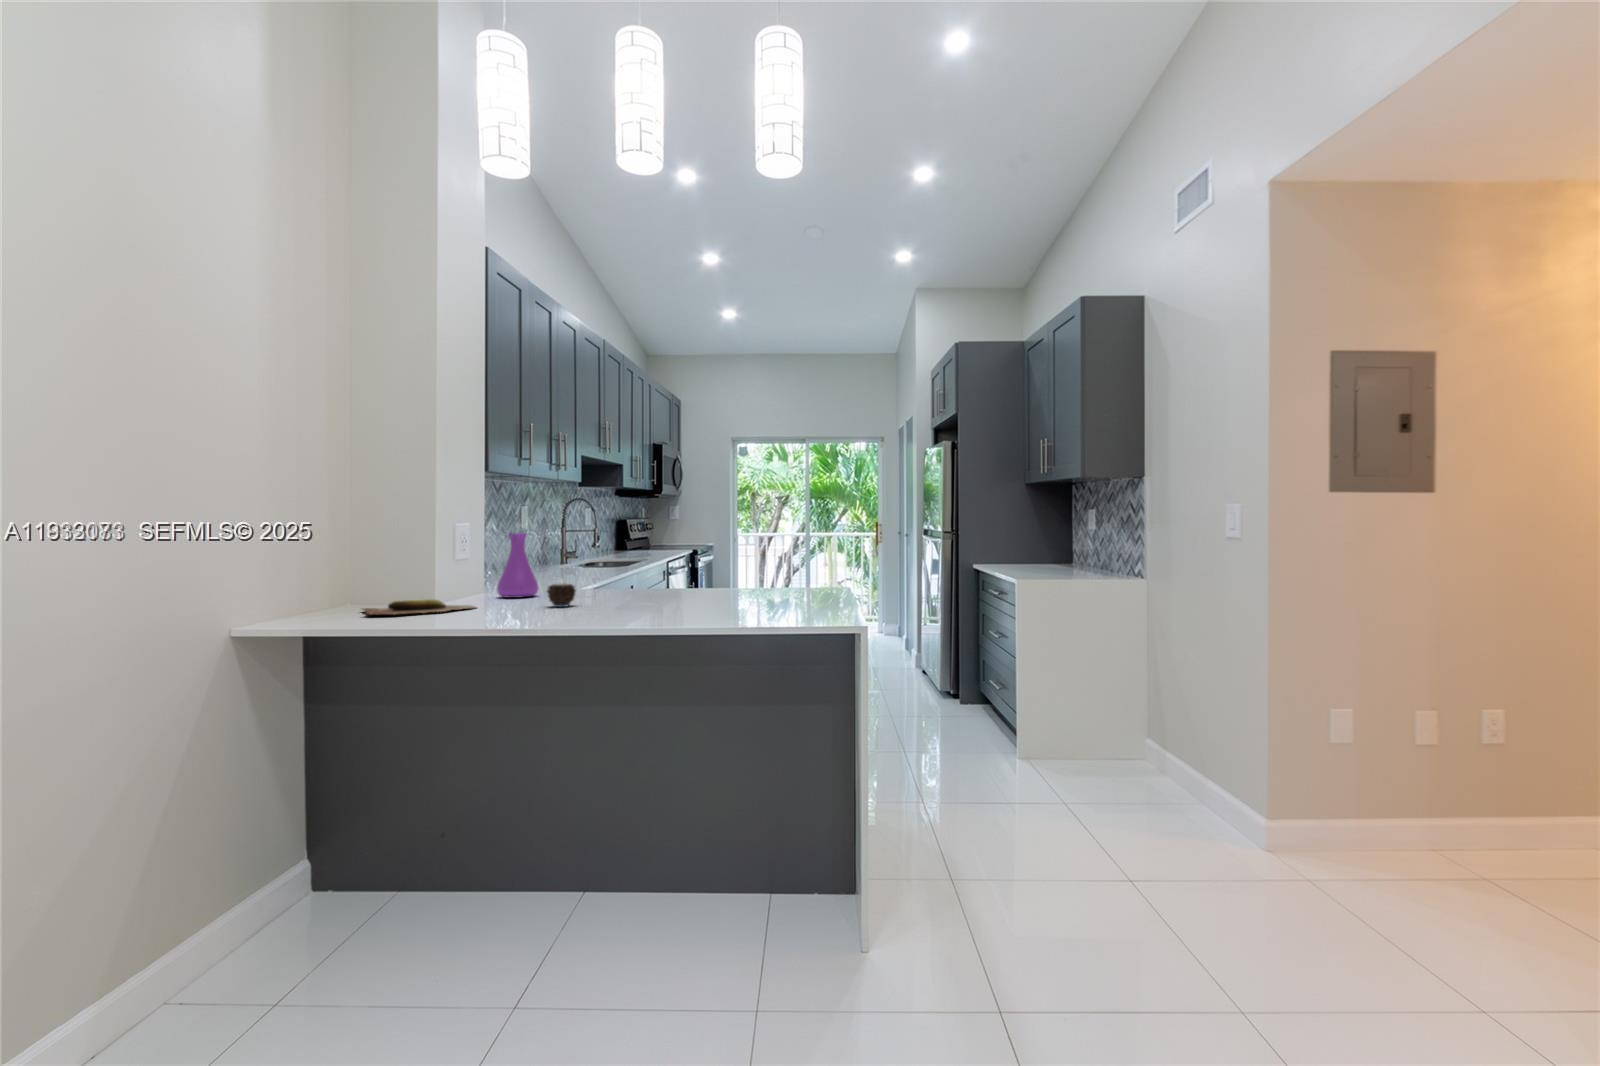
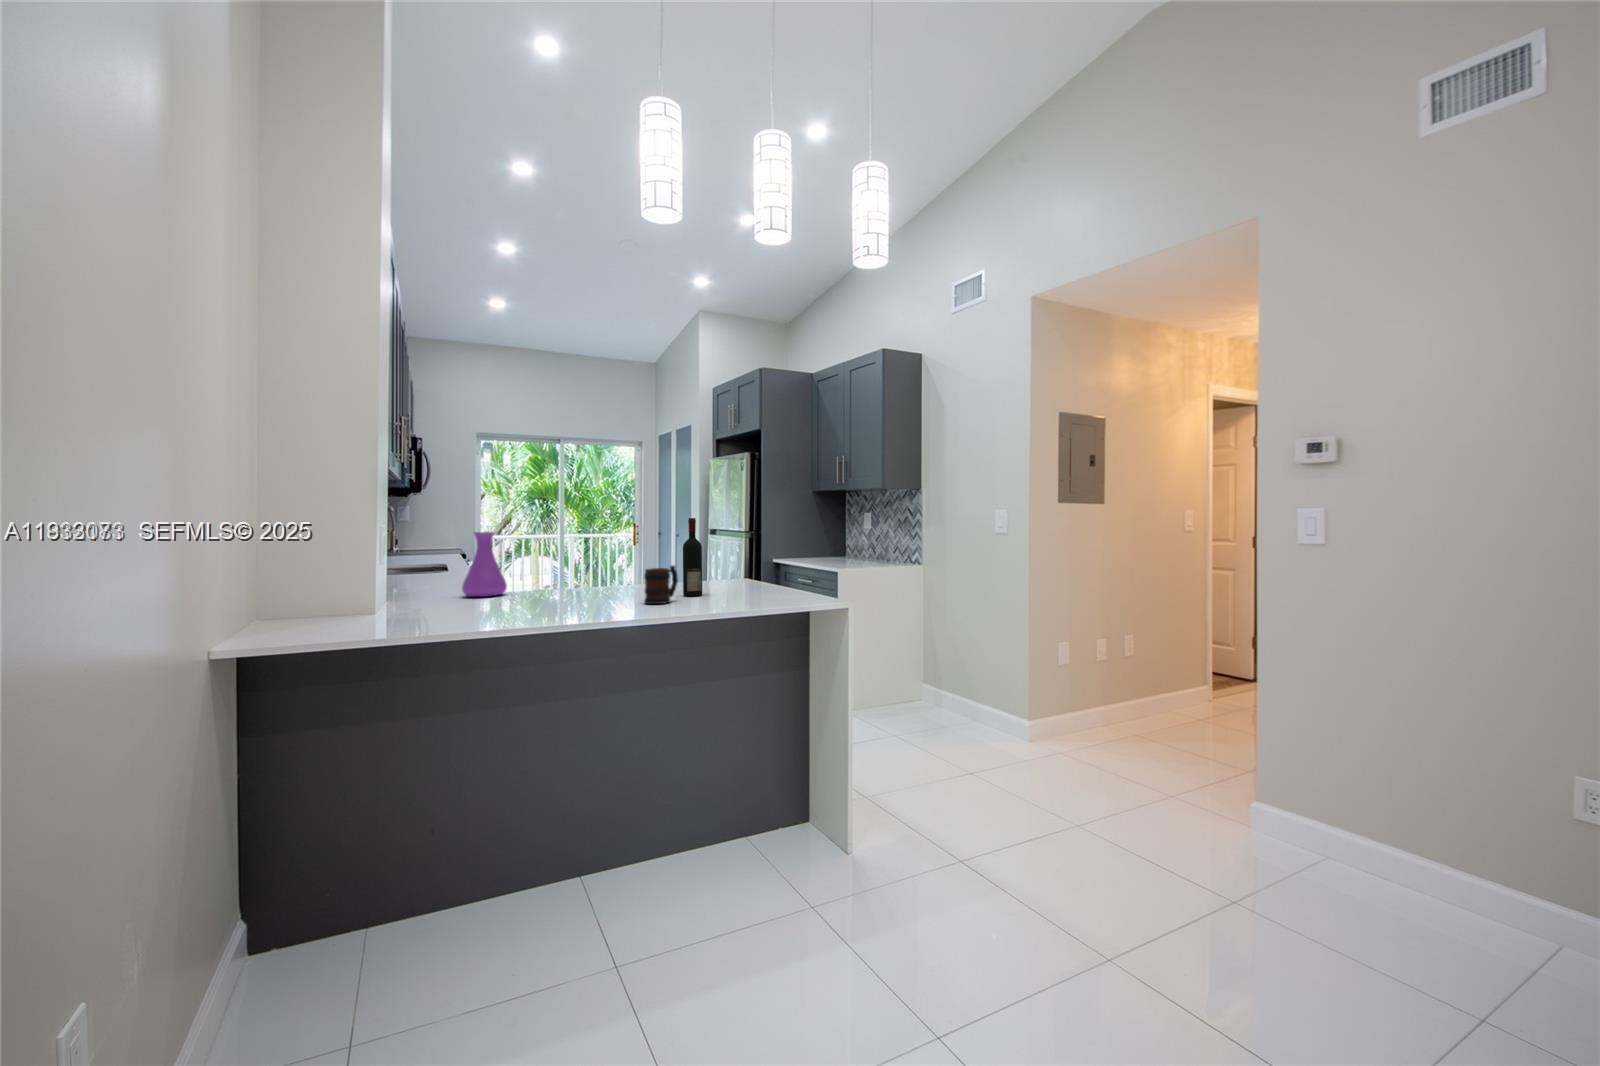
wine bottle: none [672,518,694,607] -> present [683,518,702,596]
mug: none [611,571,652,613] -> present [644,565,678,604]
candle: present [547,583,576,607] -> none [557,576,587,602]
cutting board: present [363,599,476,615] -> none [340,602,481,623]

